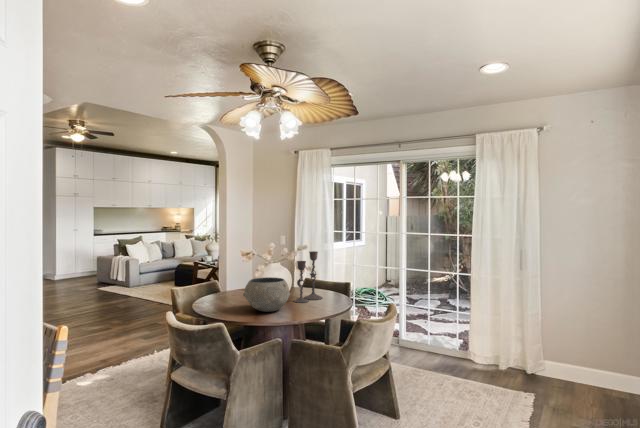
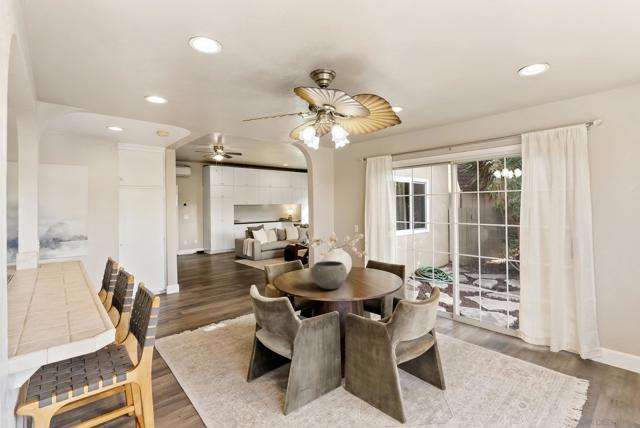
candlestick: present [294,251,322,303] -> none [353,240,378,282]

